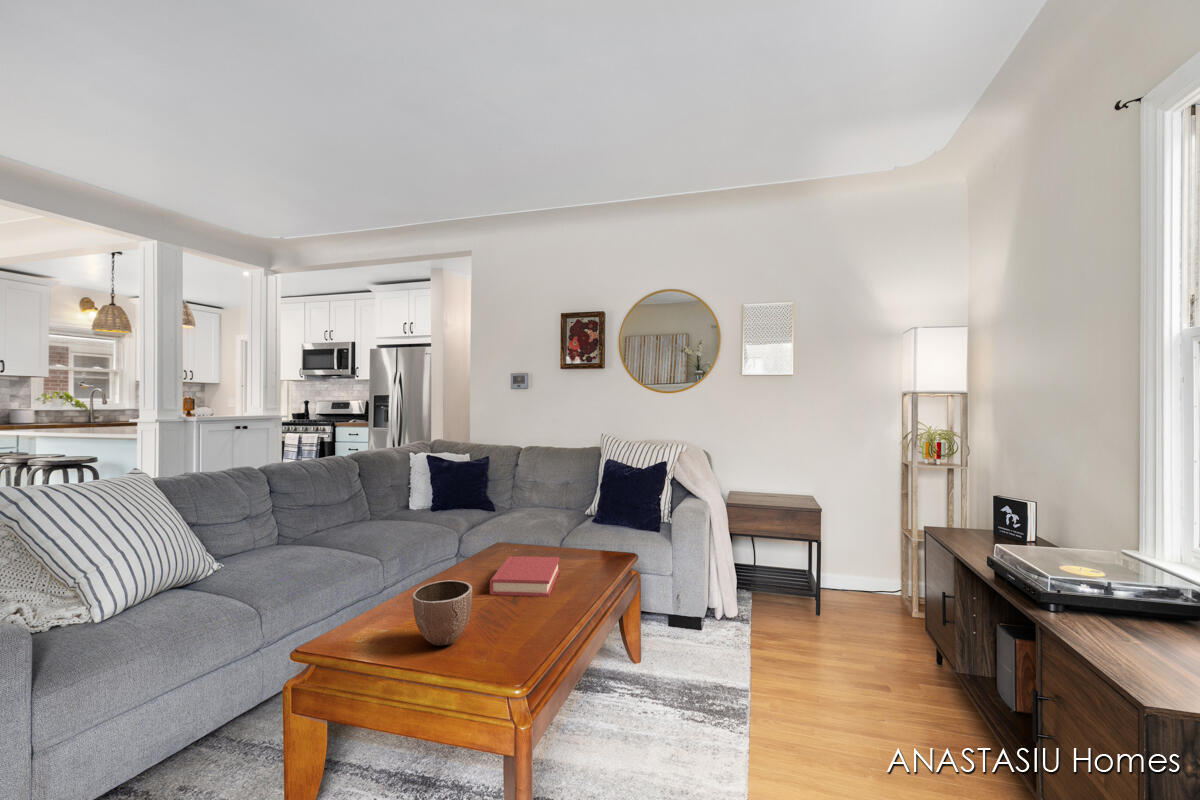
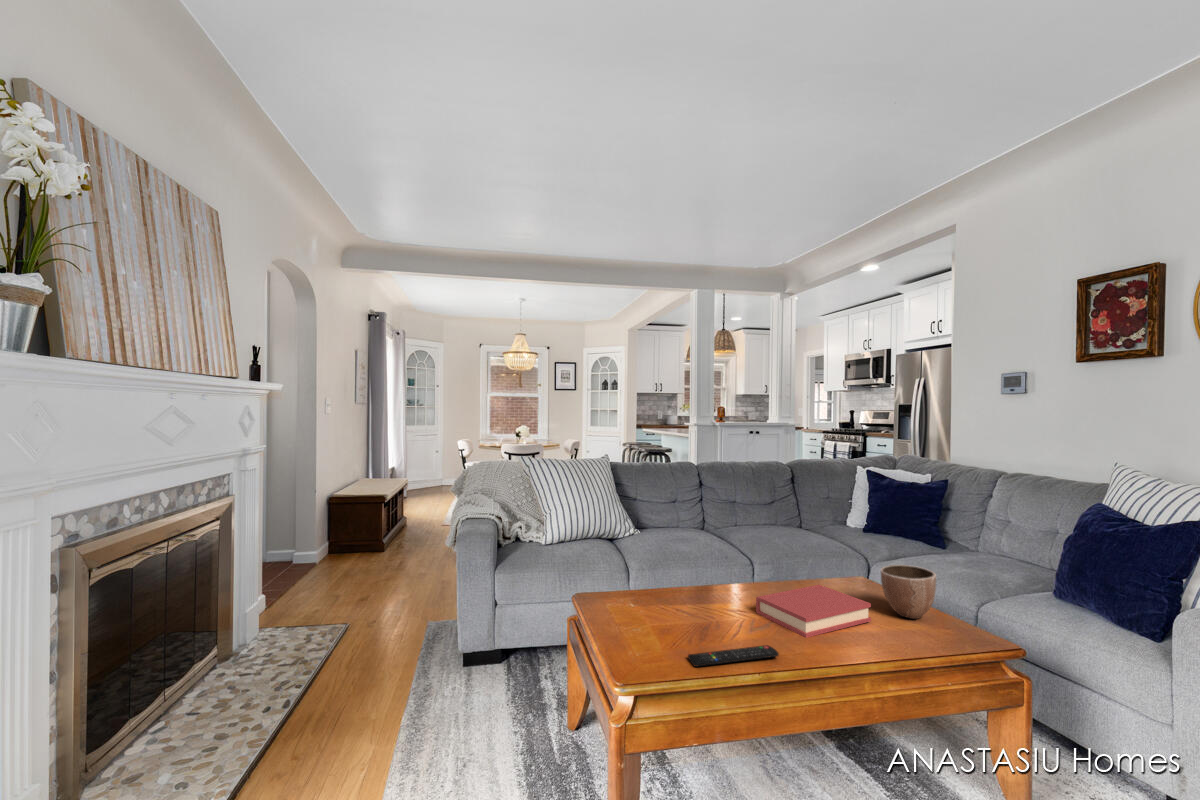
decorative bowl: present [412,580,472,646] -> present [881,565,936,619]
remote control: none [520,610,565,648] -> present [688,645,779,666]

